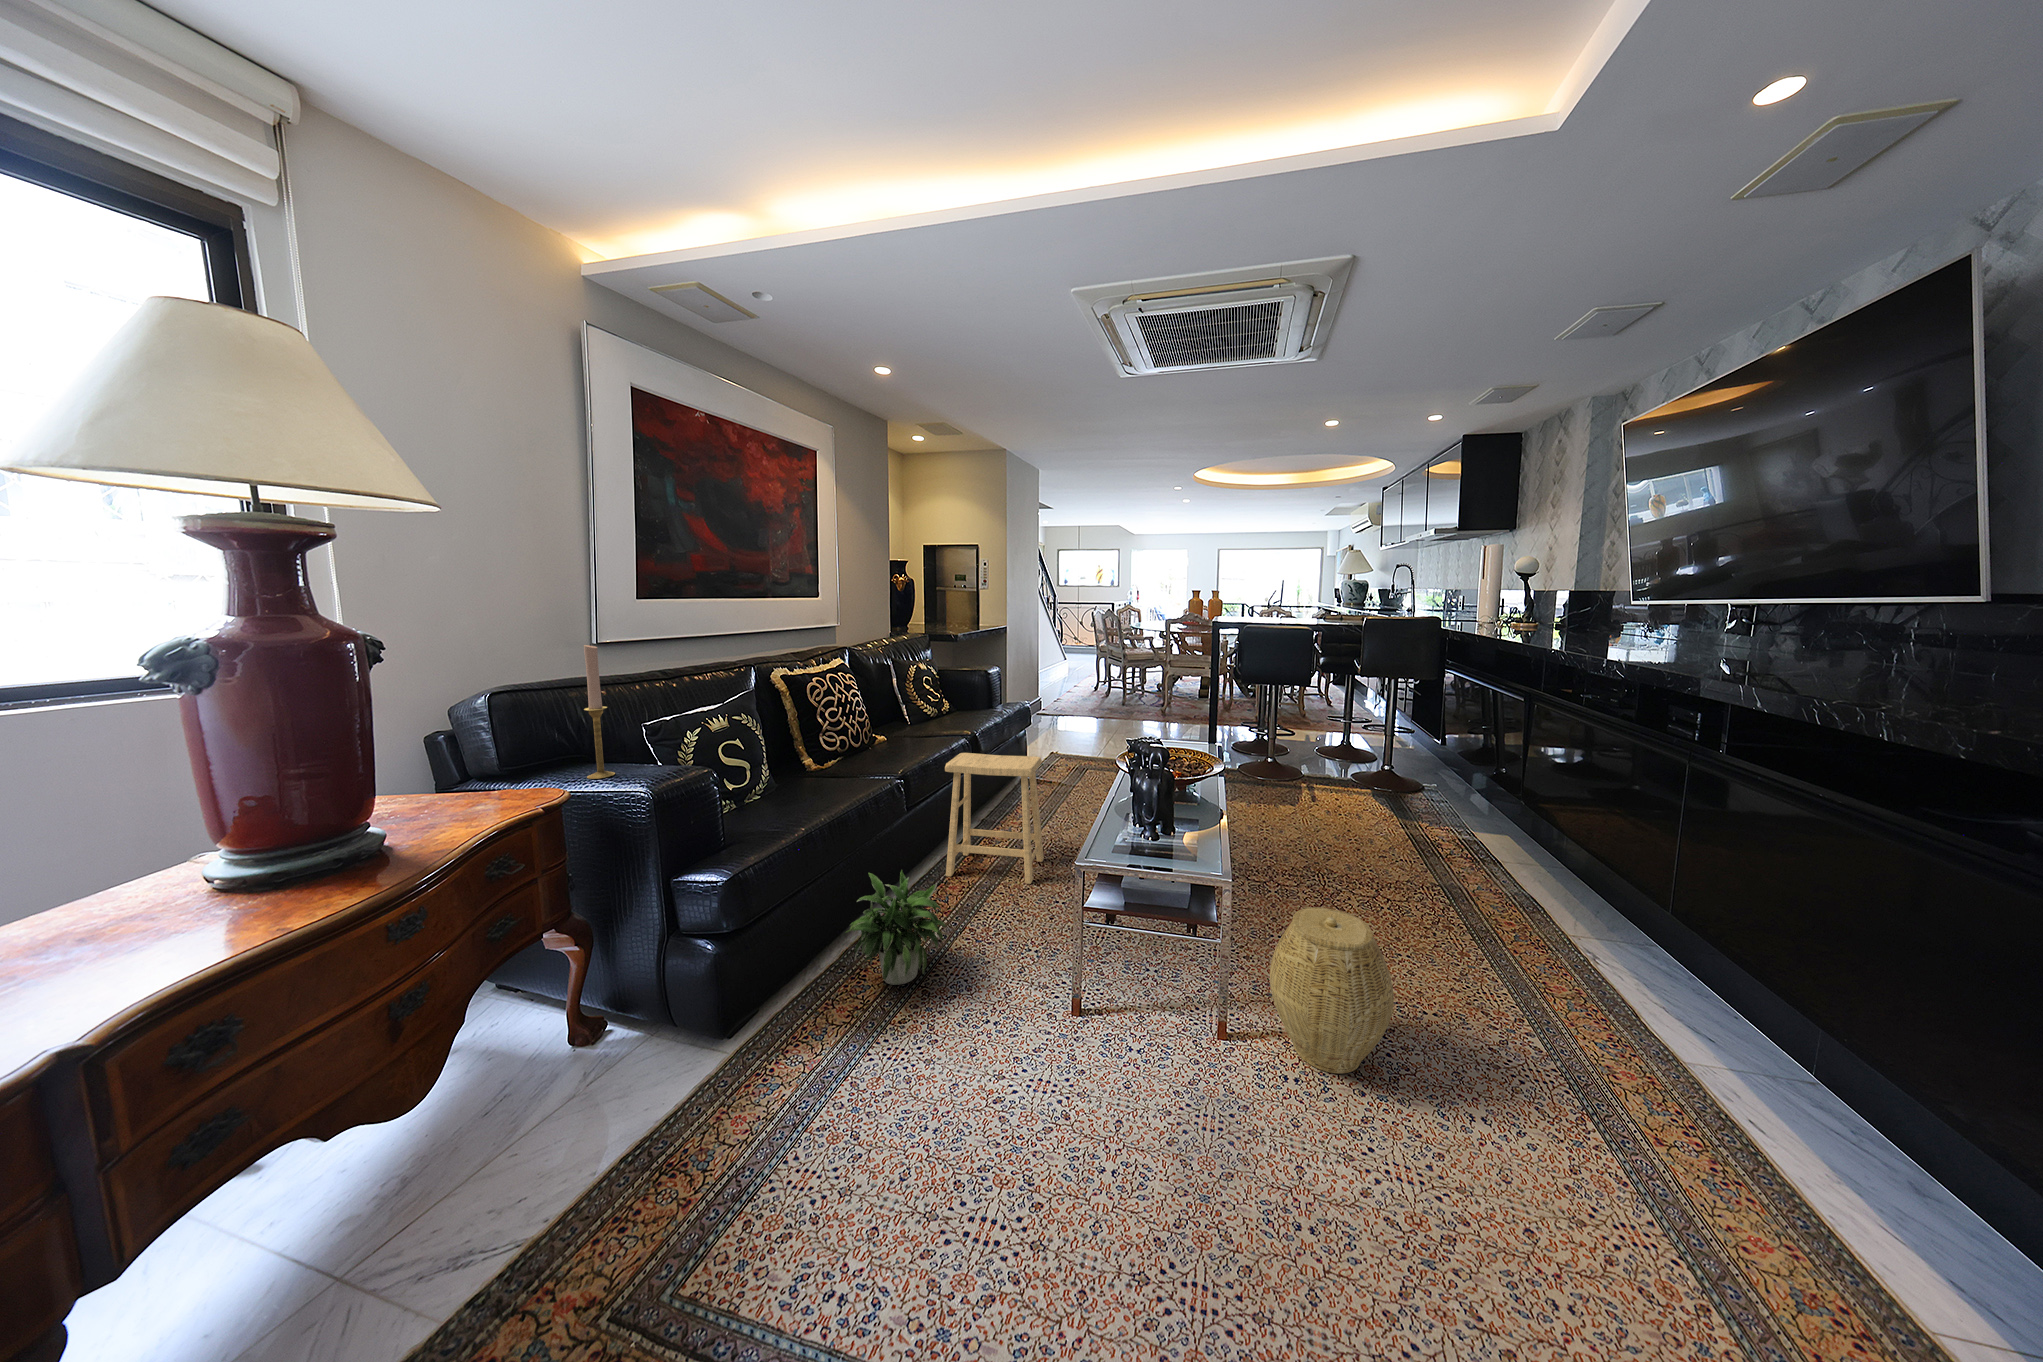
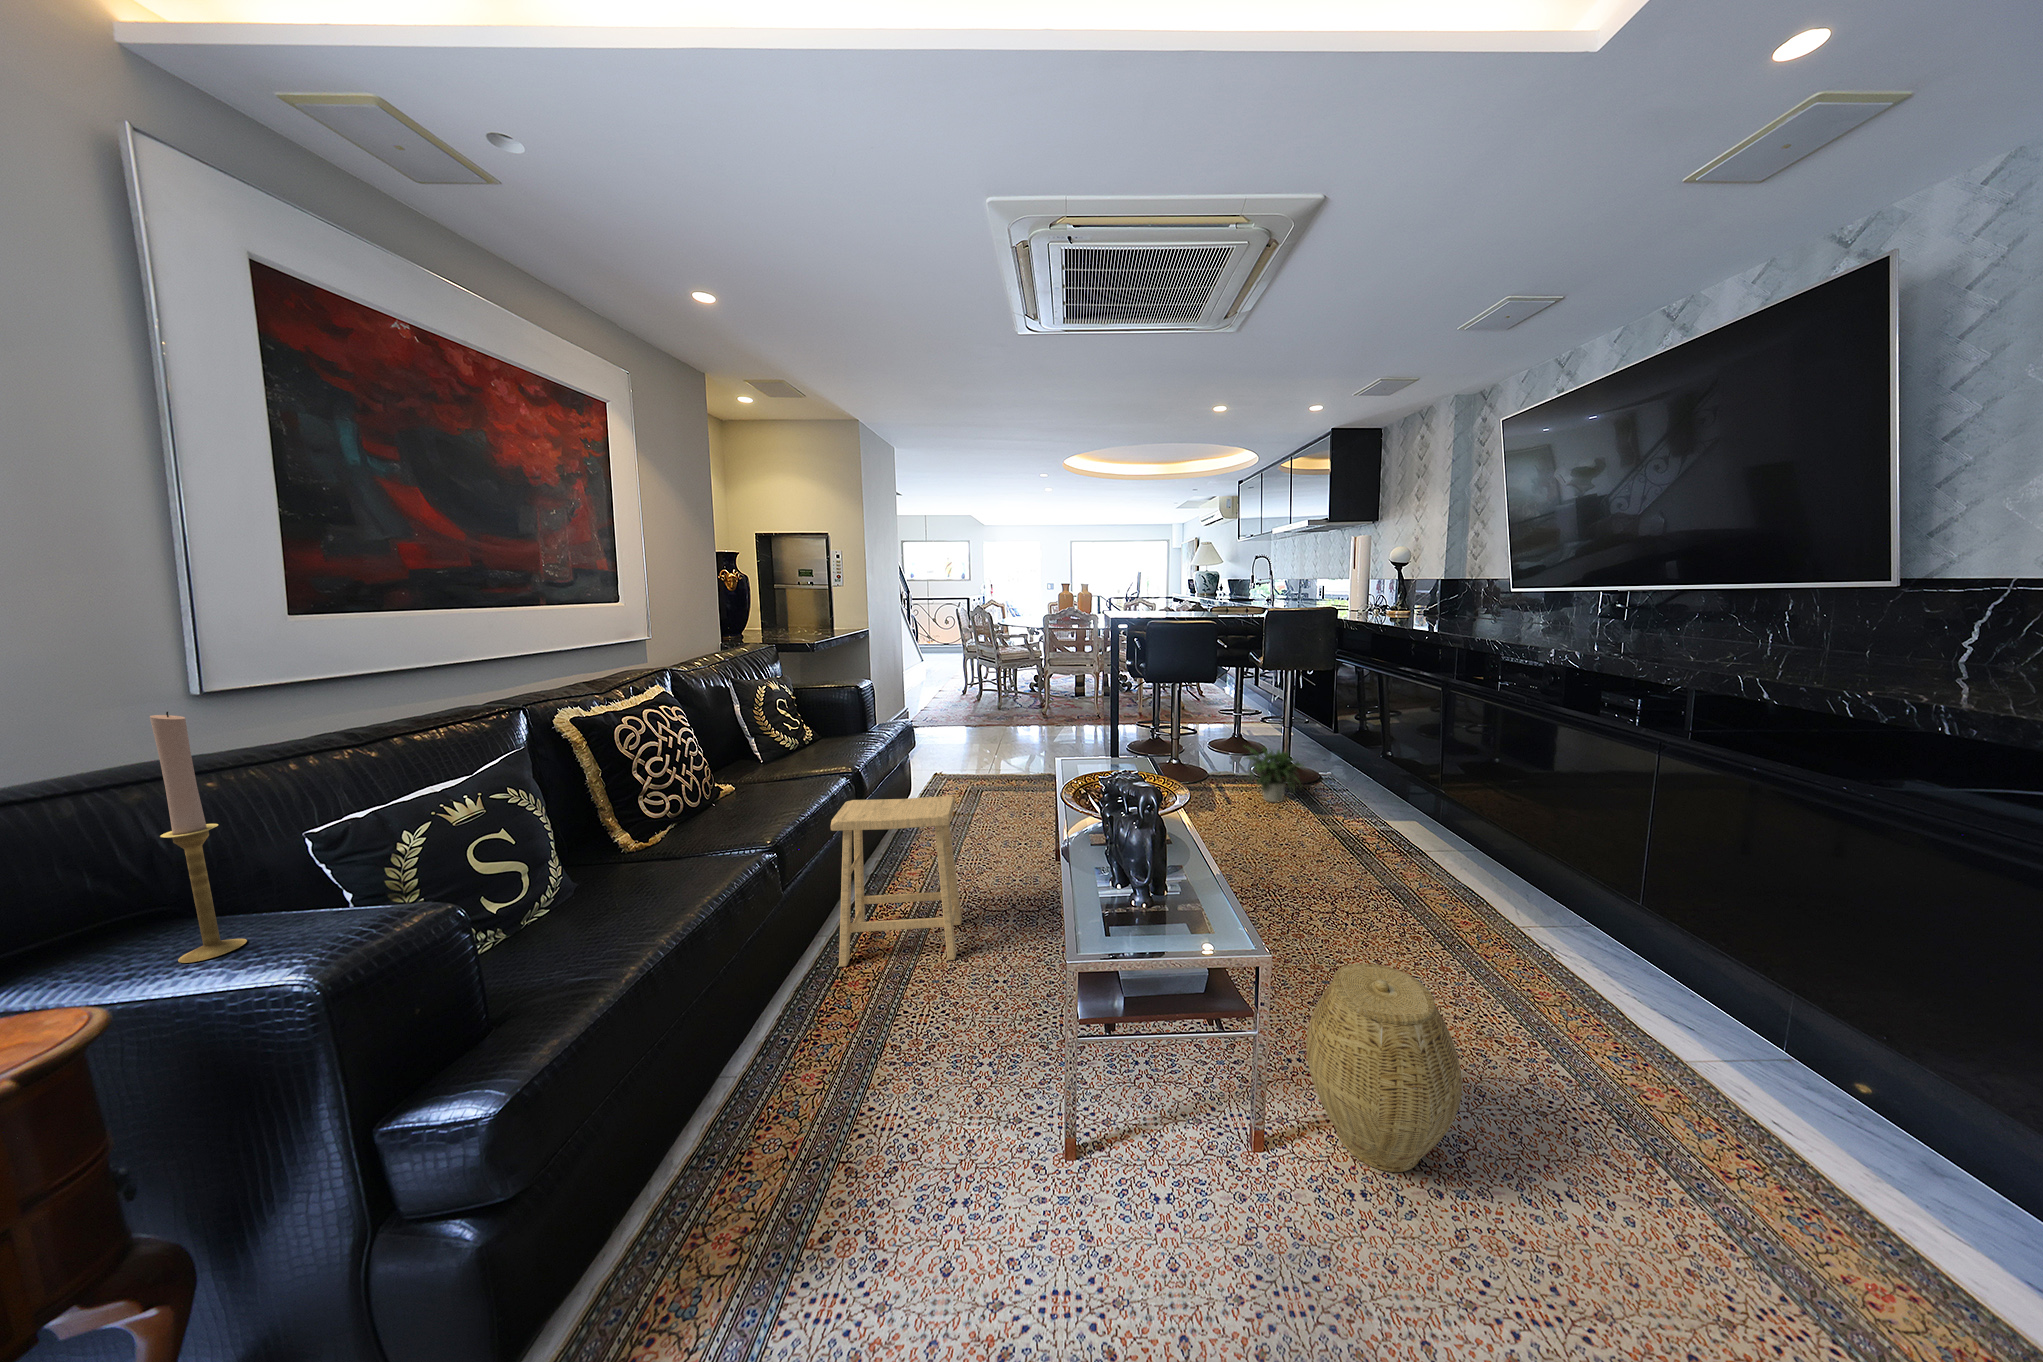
potted plant: present [845,870,946,985] -> present [1244,747,1304,802]

